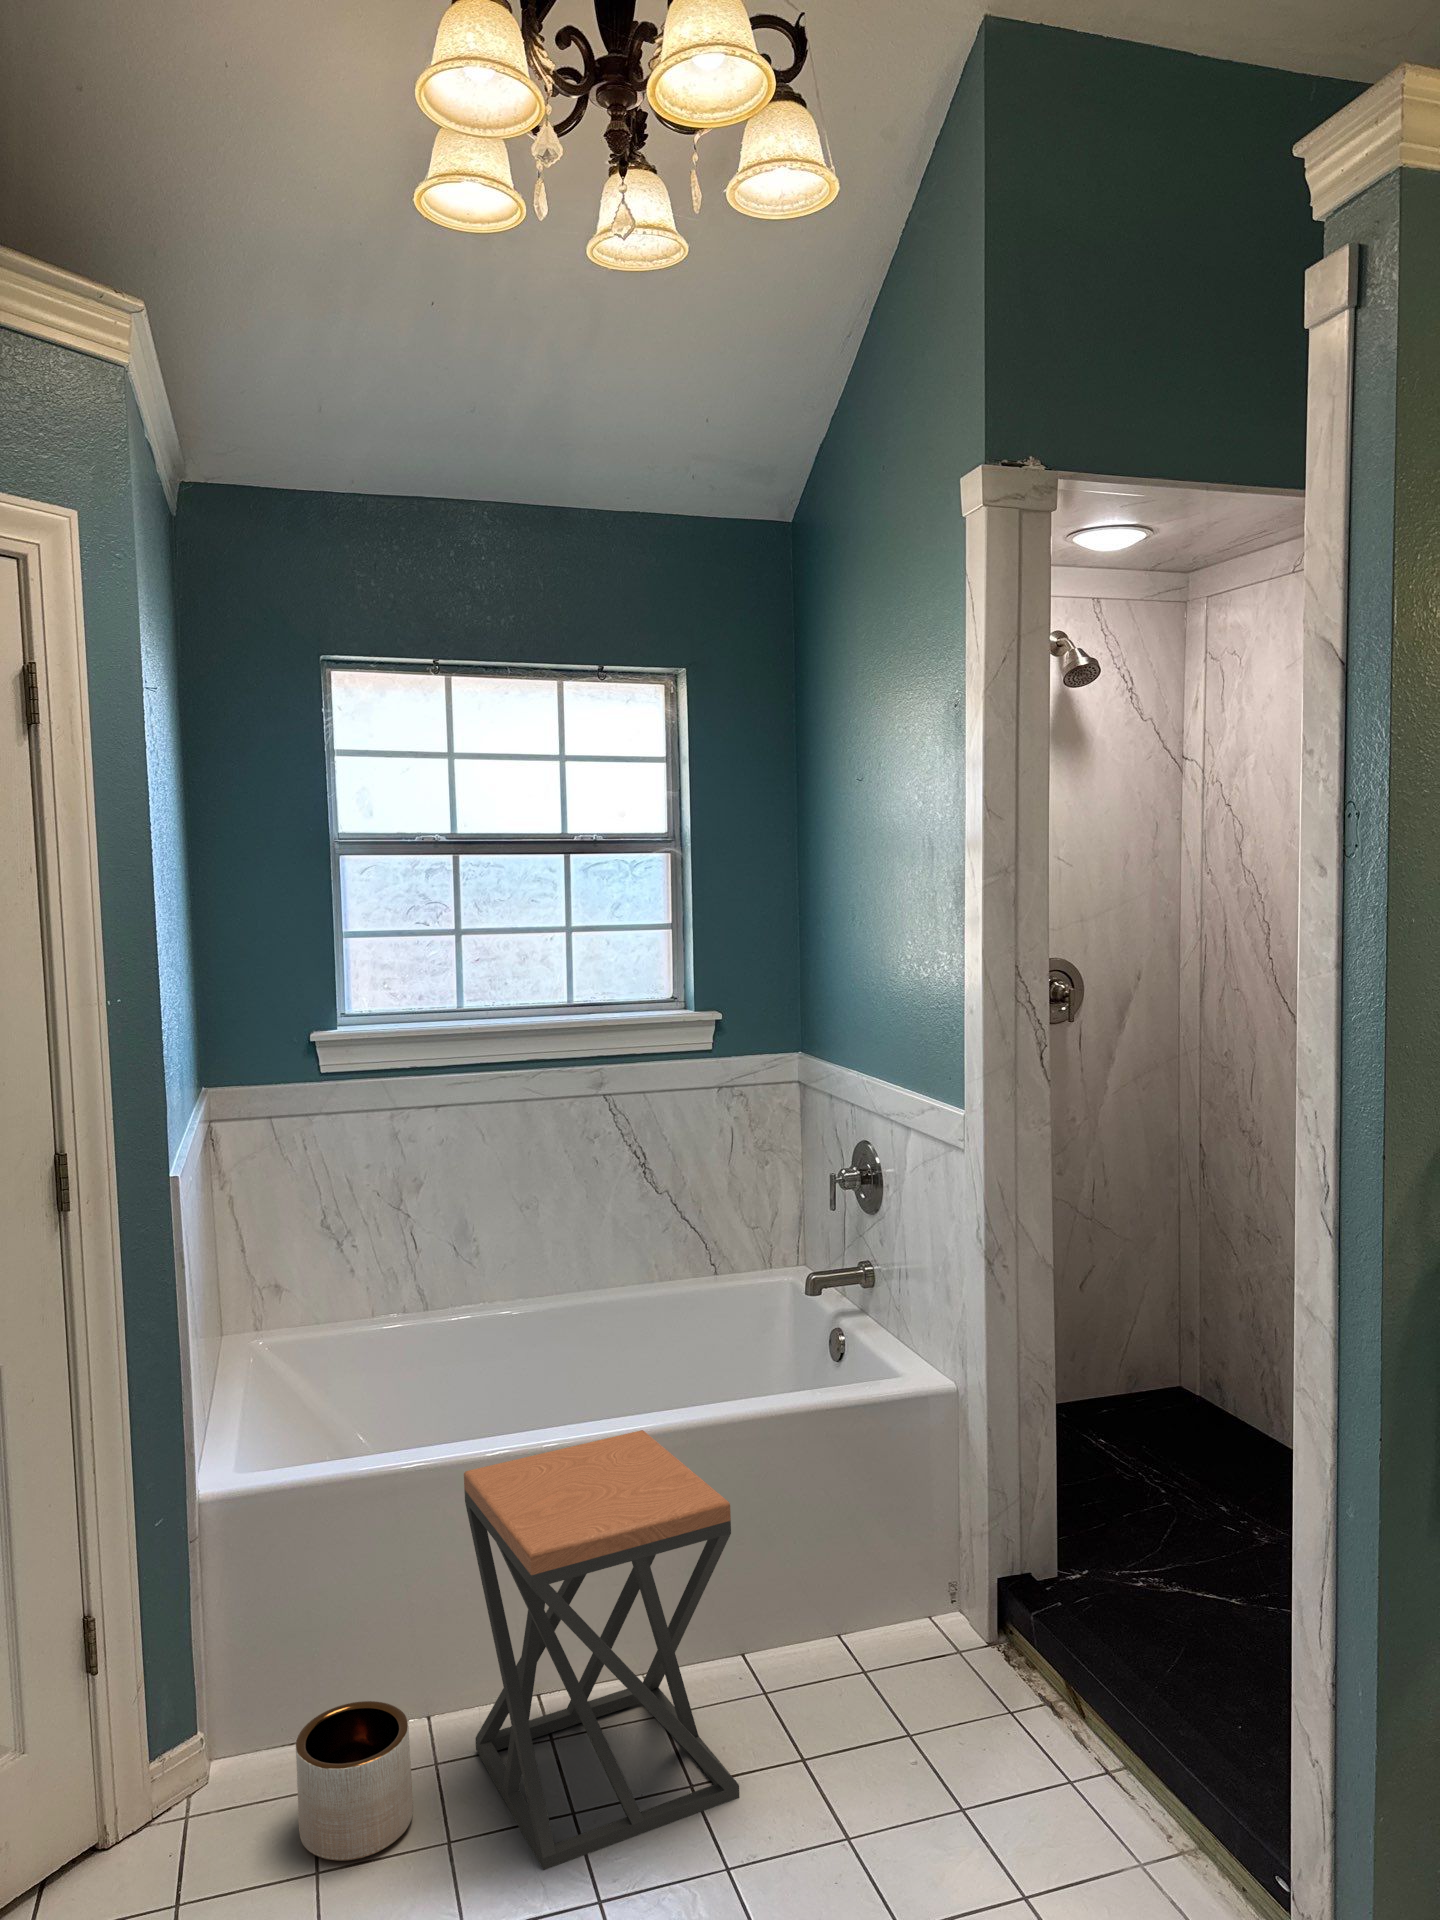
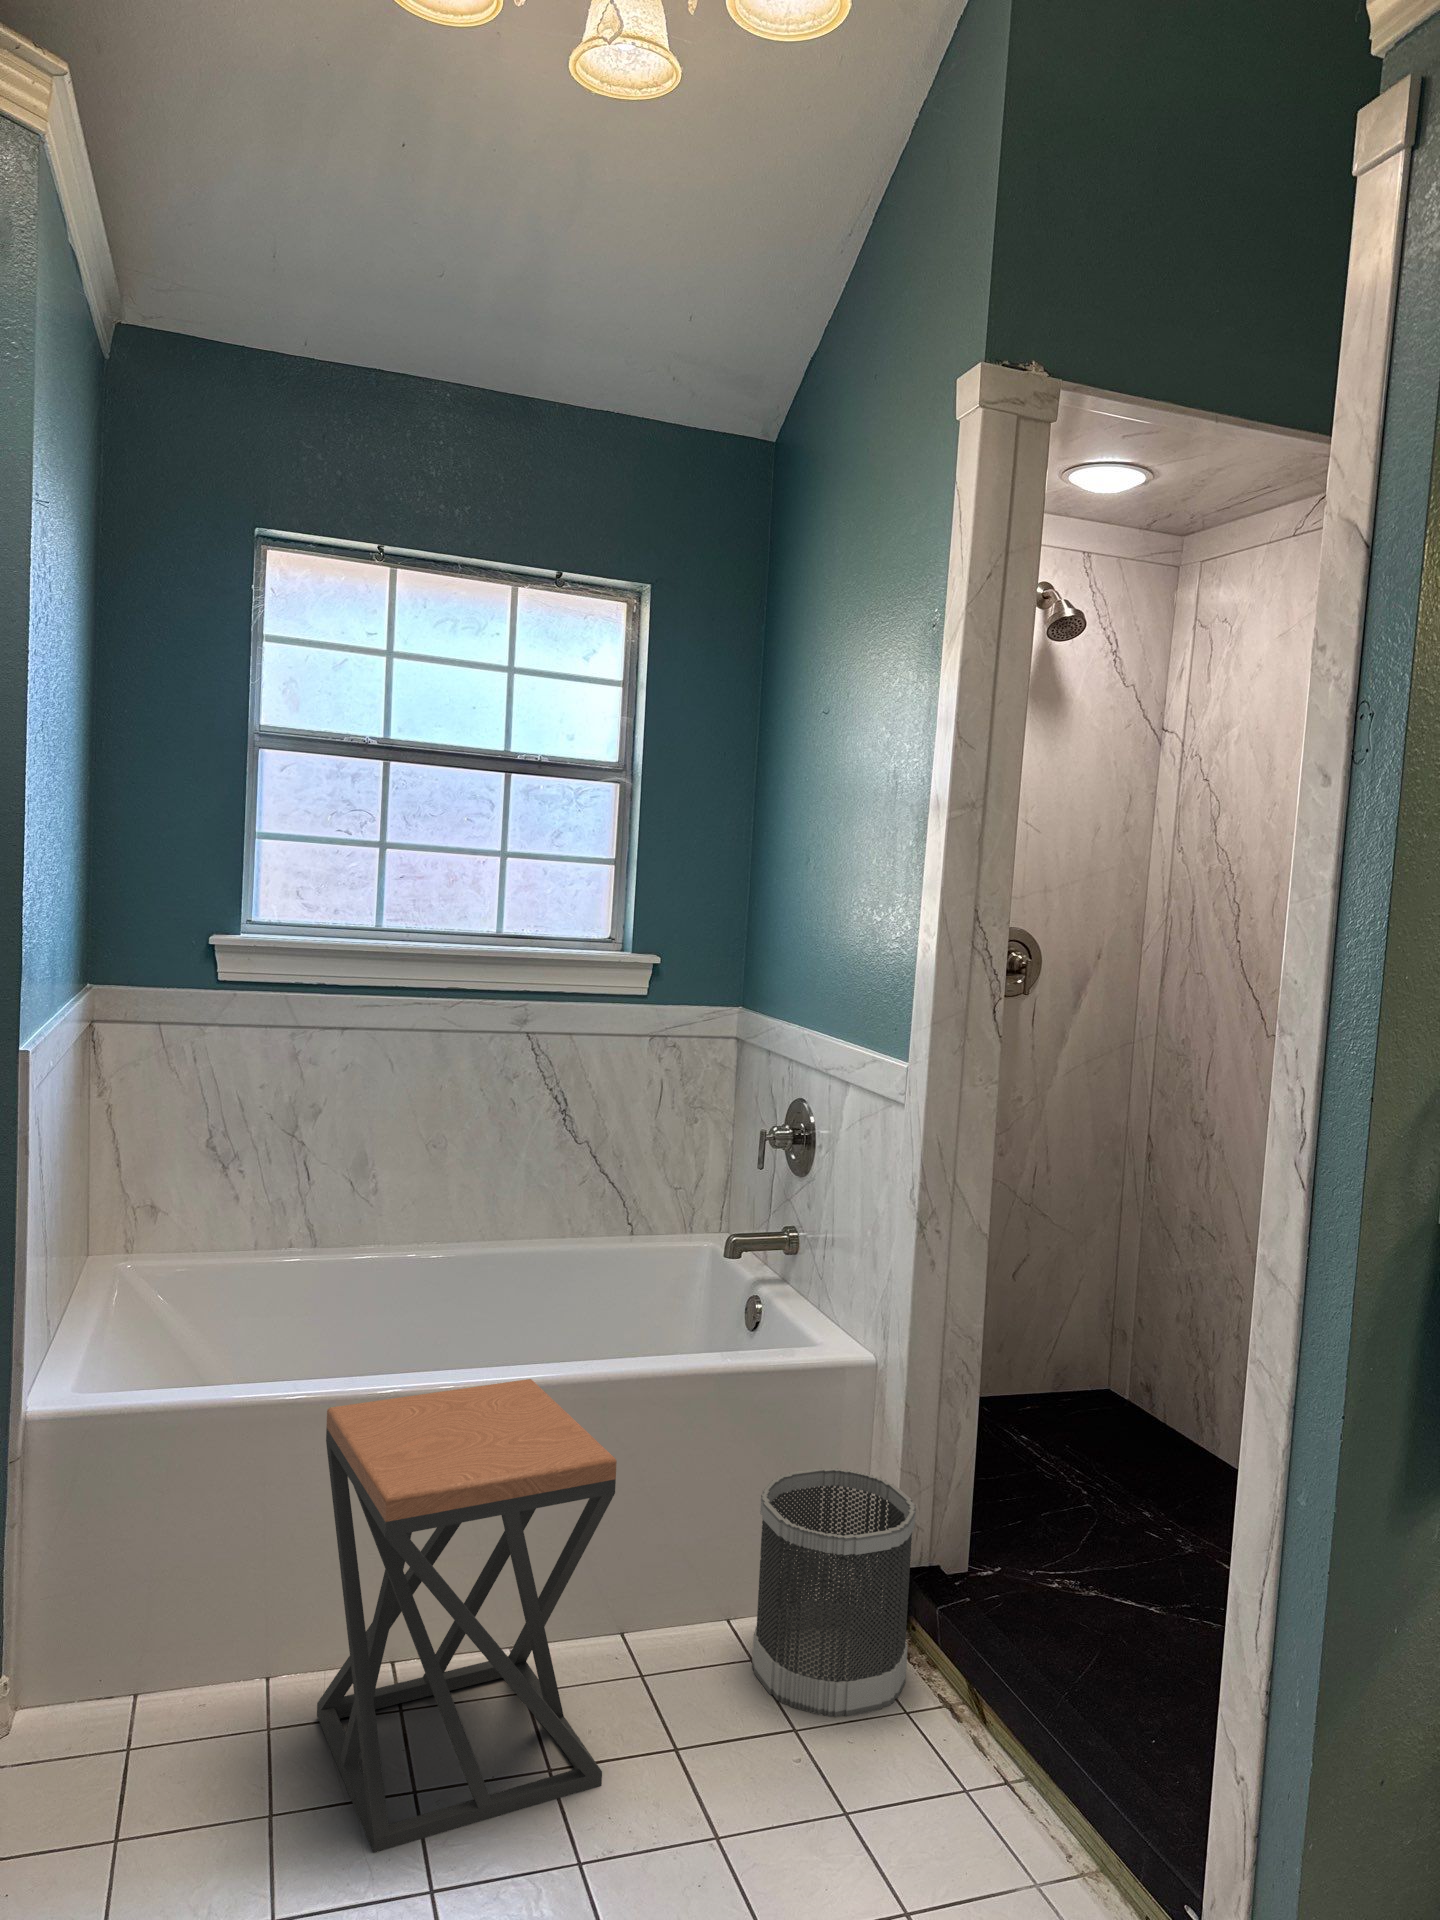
wastebasket: none [861,1490,1008,1722] -> present [752,1468,916,1717]
planter: present [296,1701,413,1861] -> none [105,1654,239,1829]

